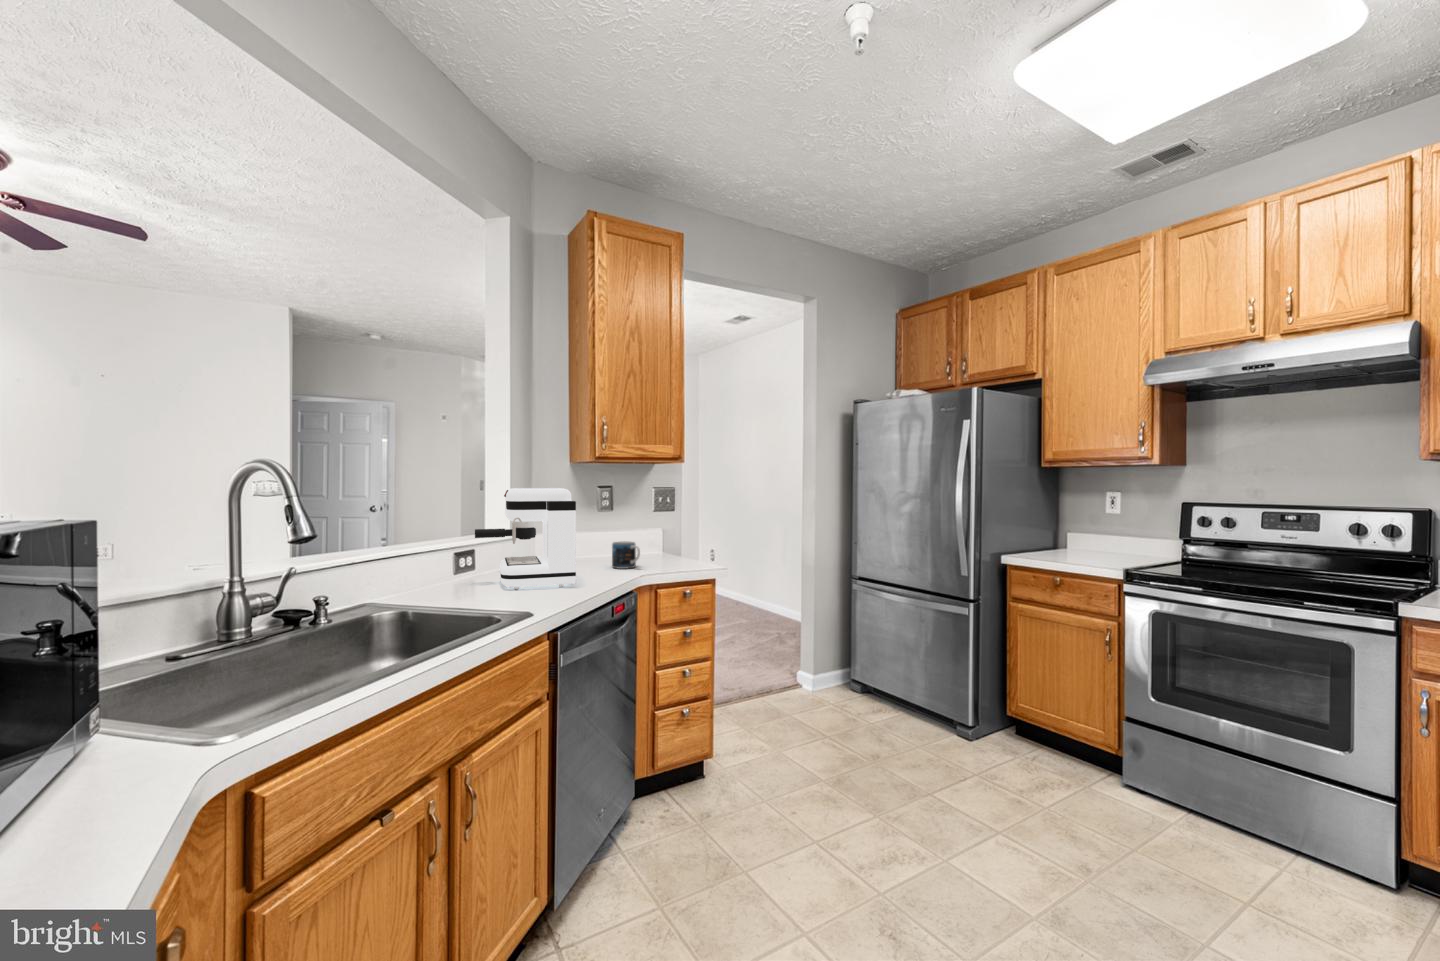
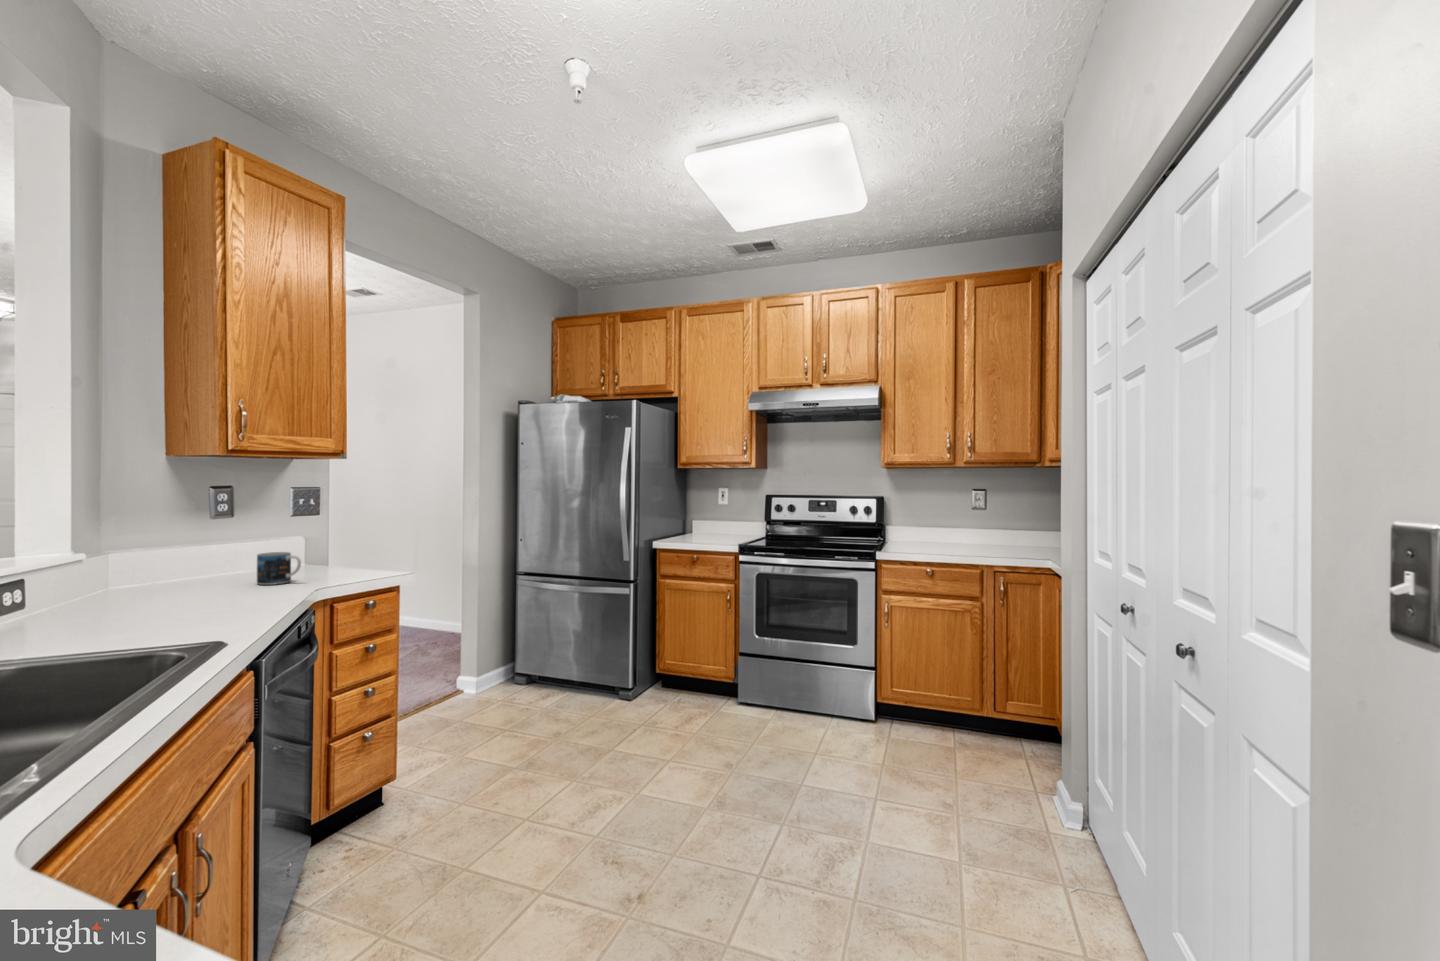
coffee maker: present [475,488,576,589] -> none [53,488,237,621]

